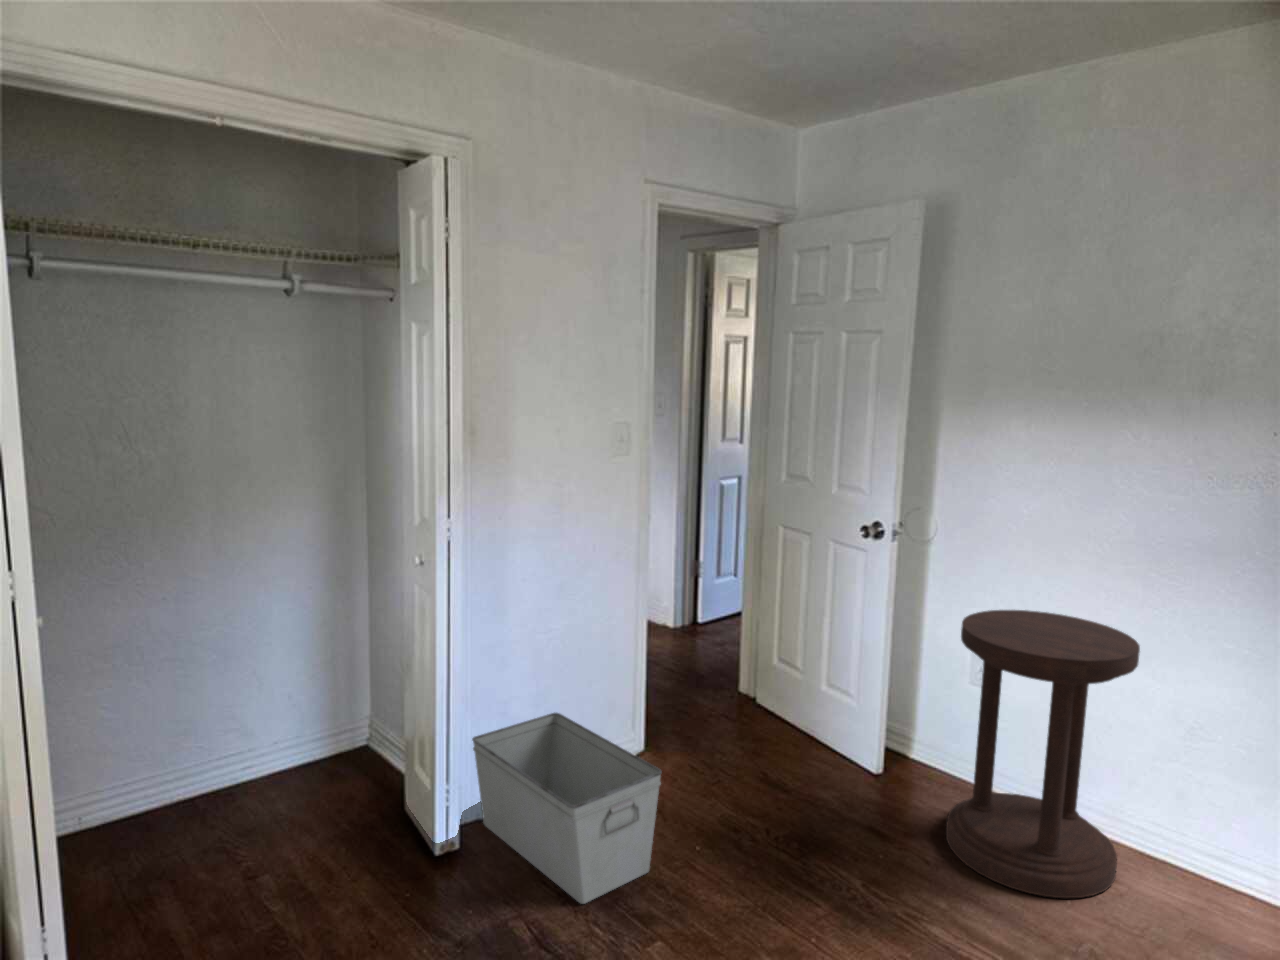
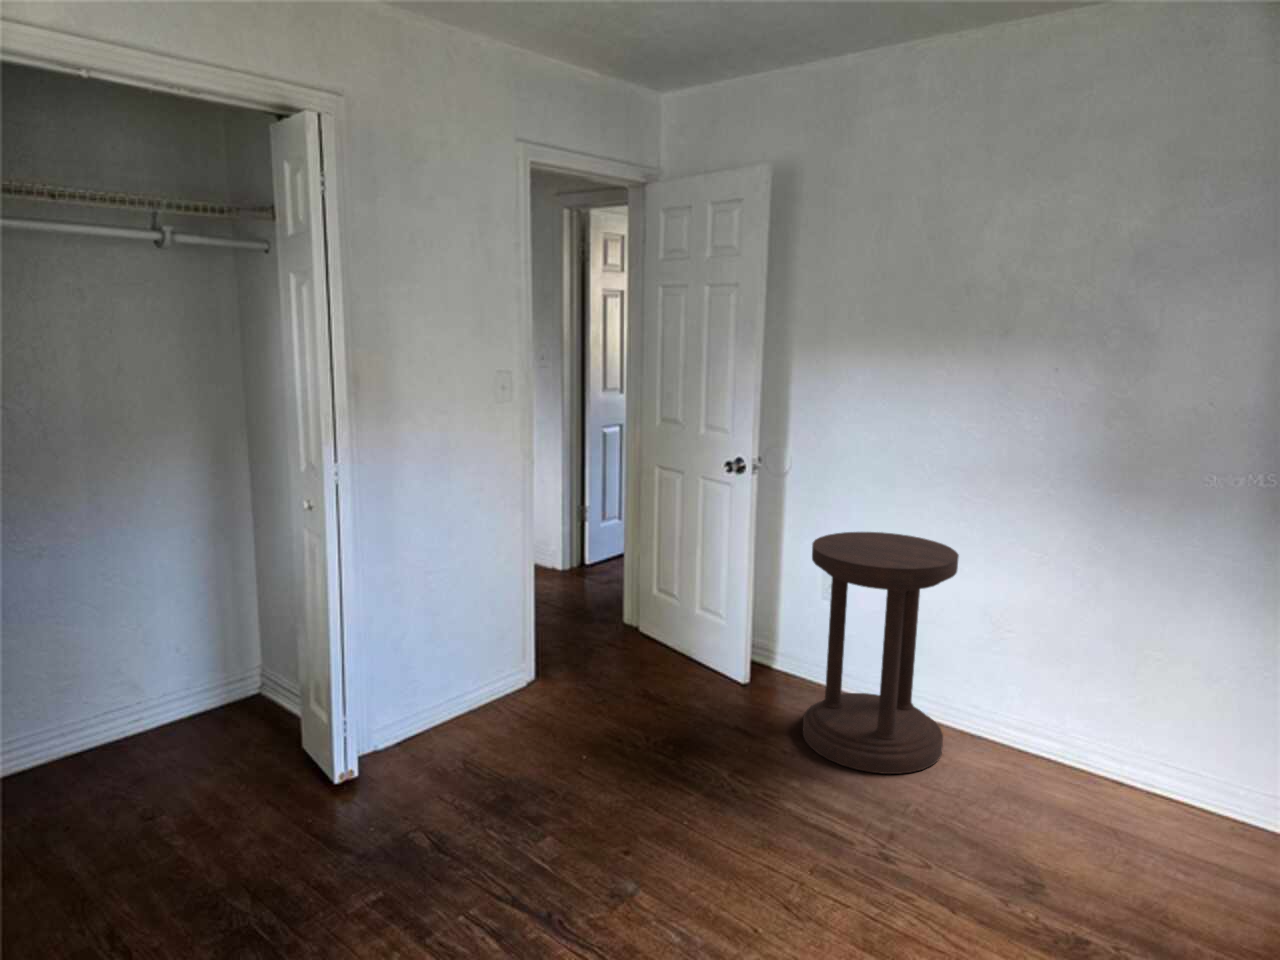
storage bin: present [472,713,662,904] -> none [367,645,548,811]

